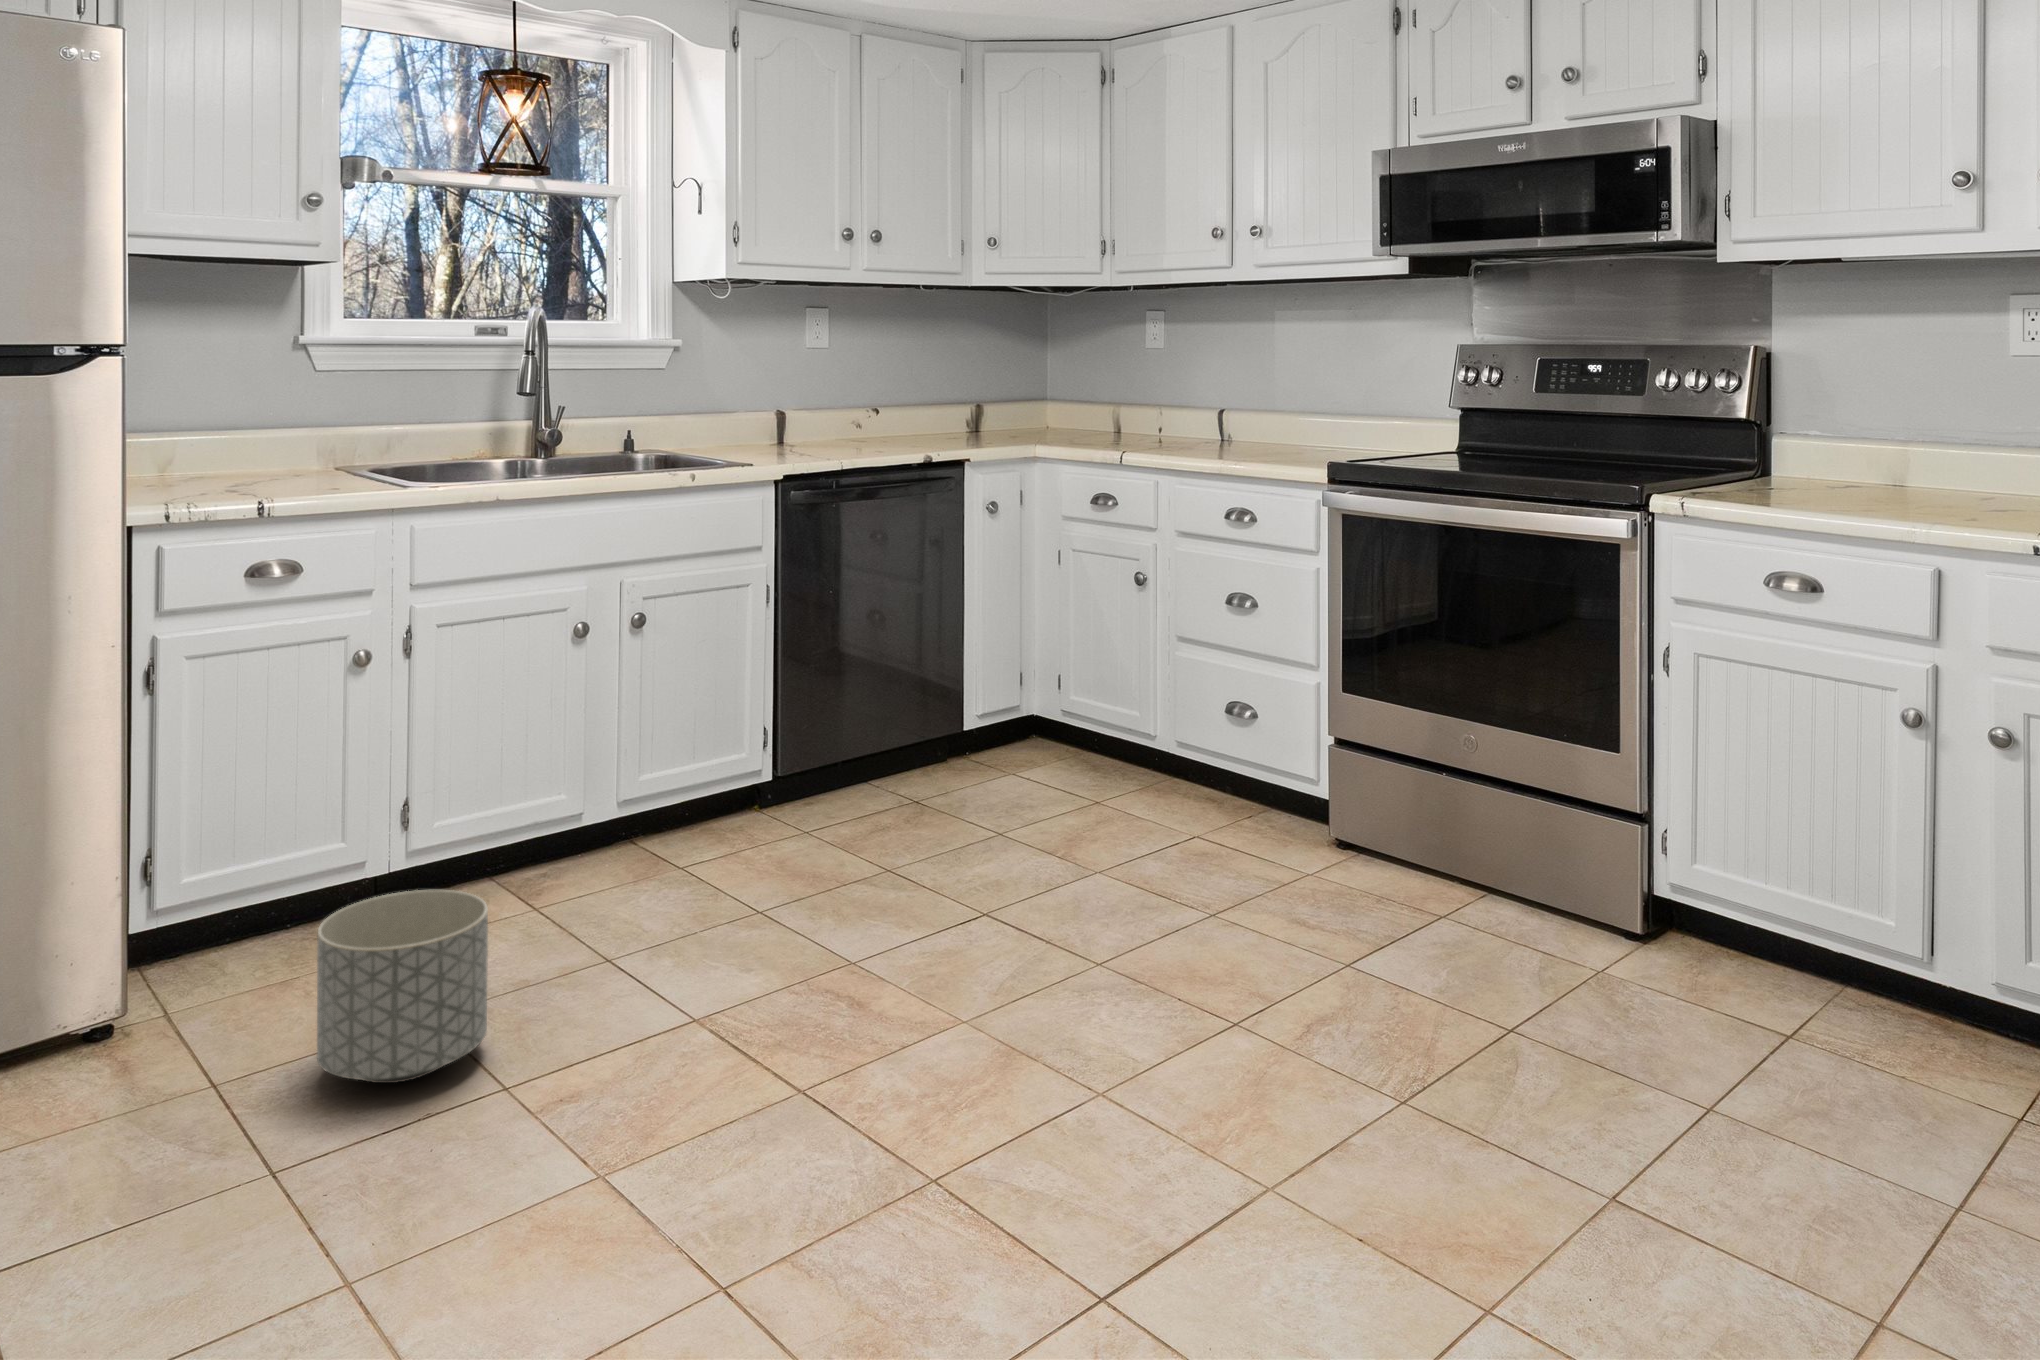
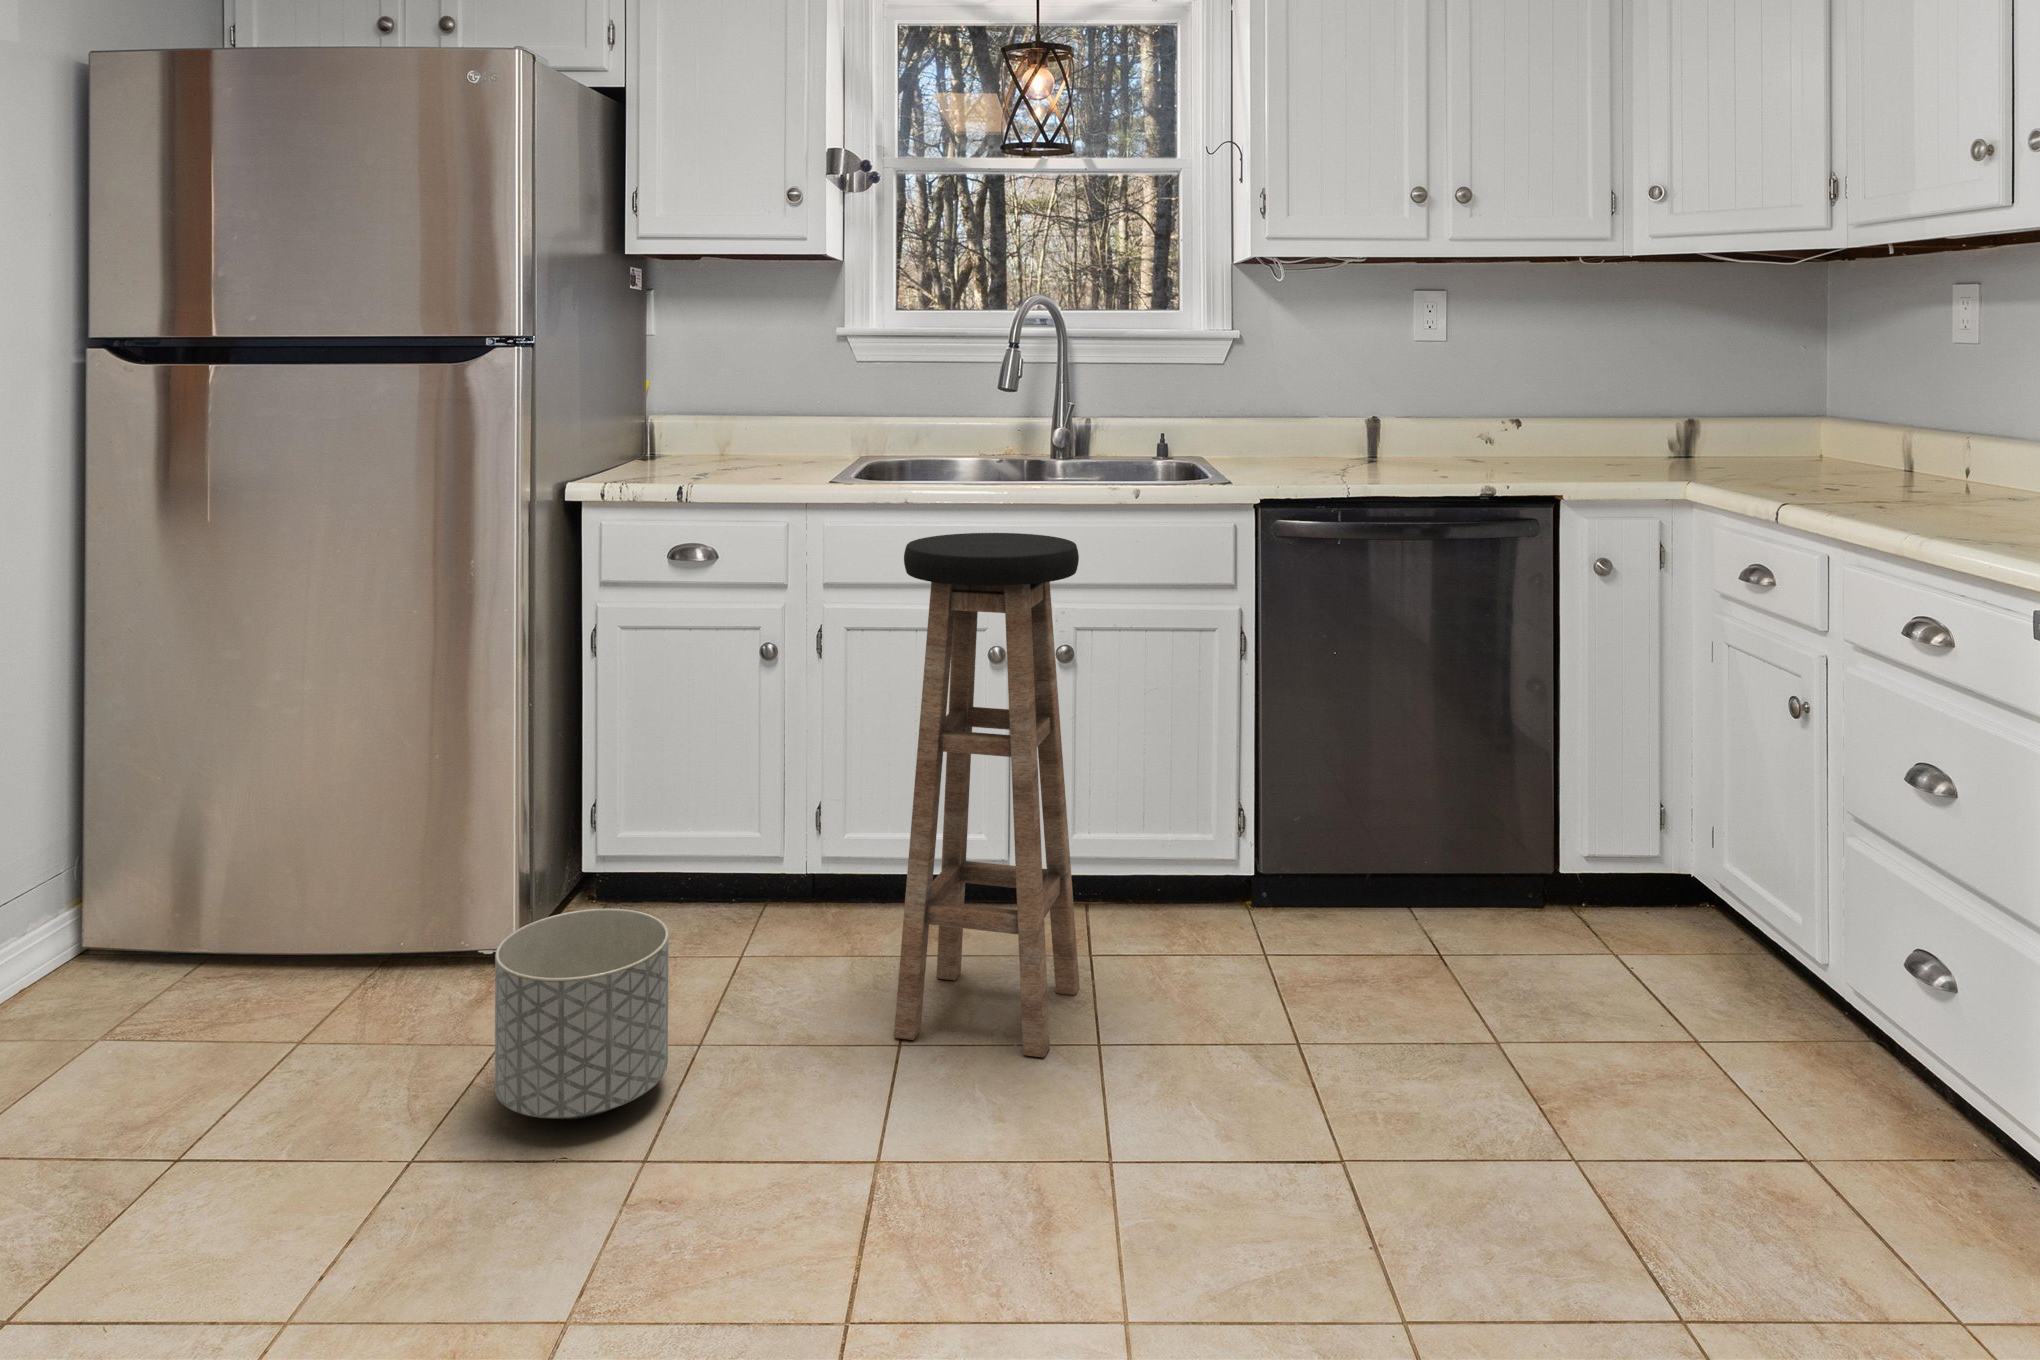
bar stool: none [586,512,745,951] -> present [894,533,1080,1057]

